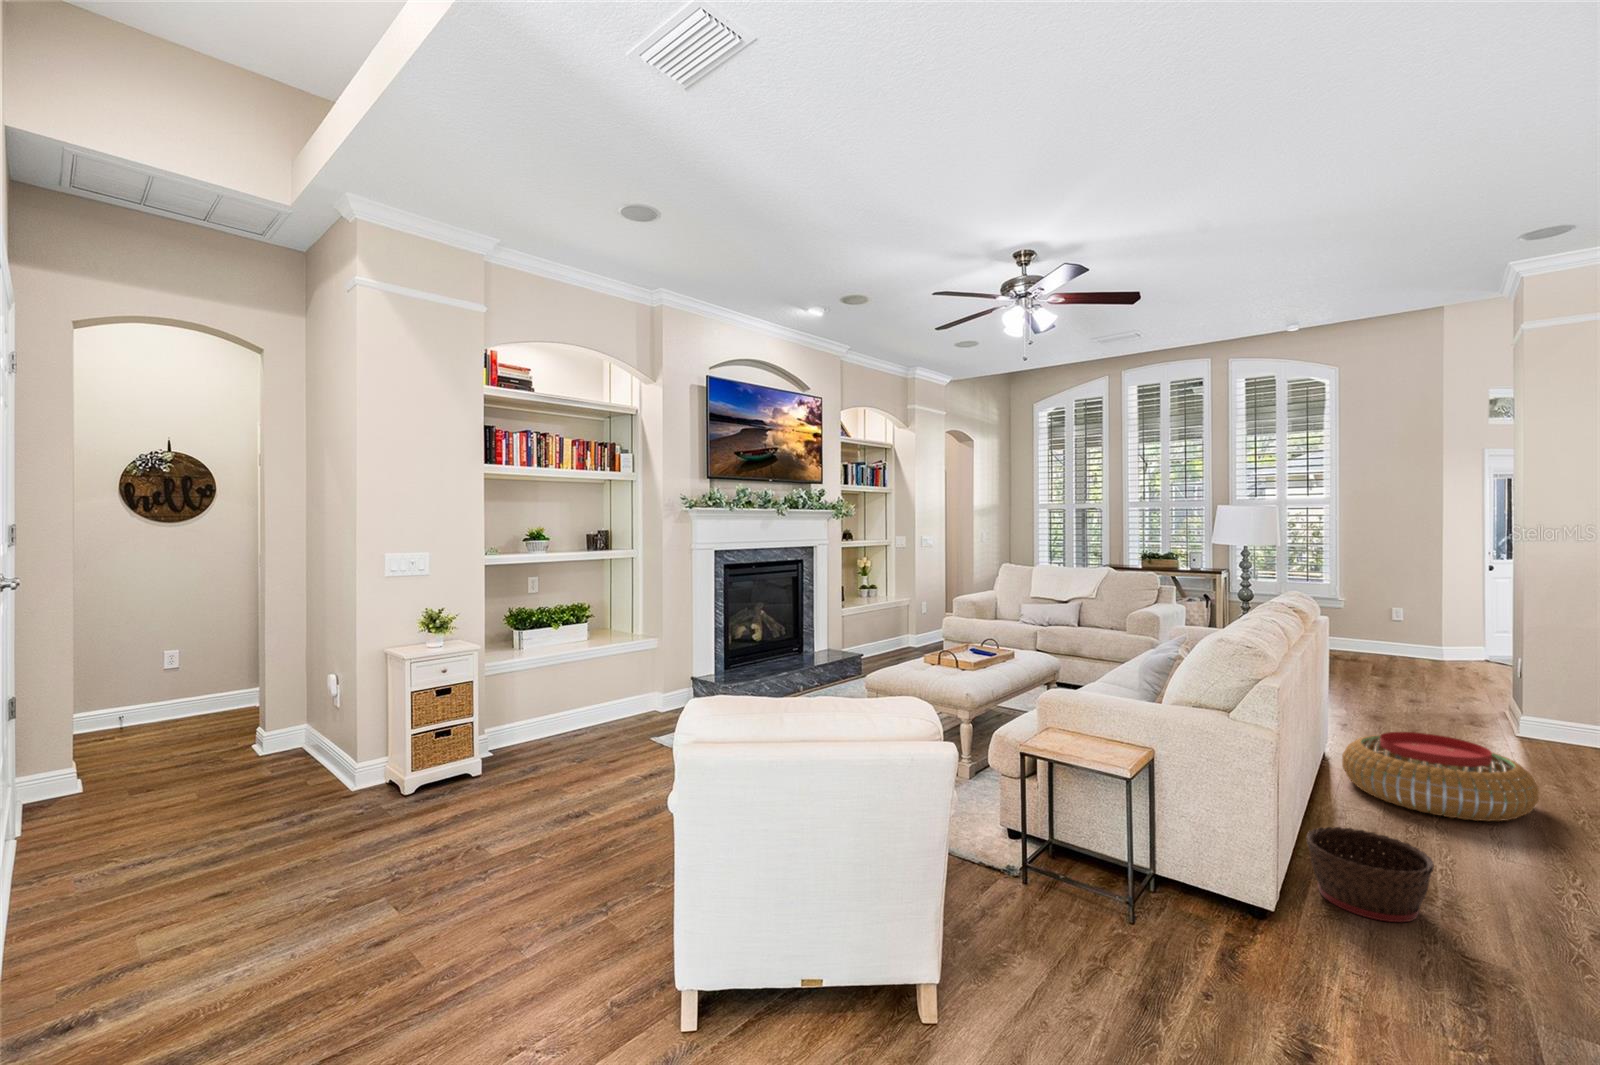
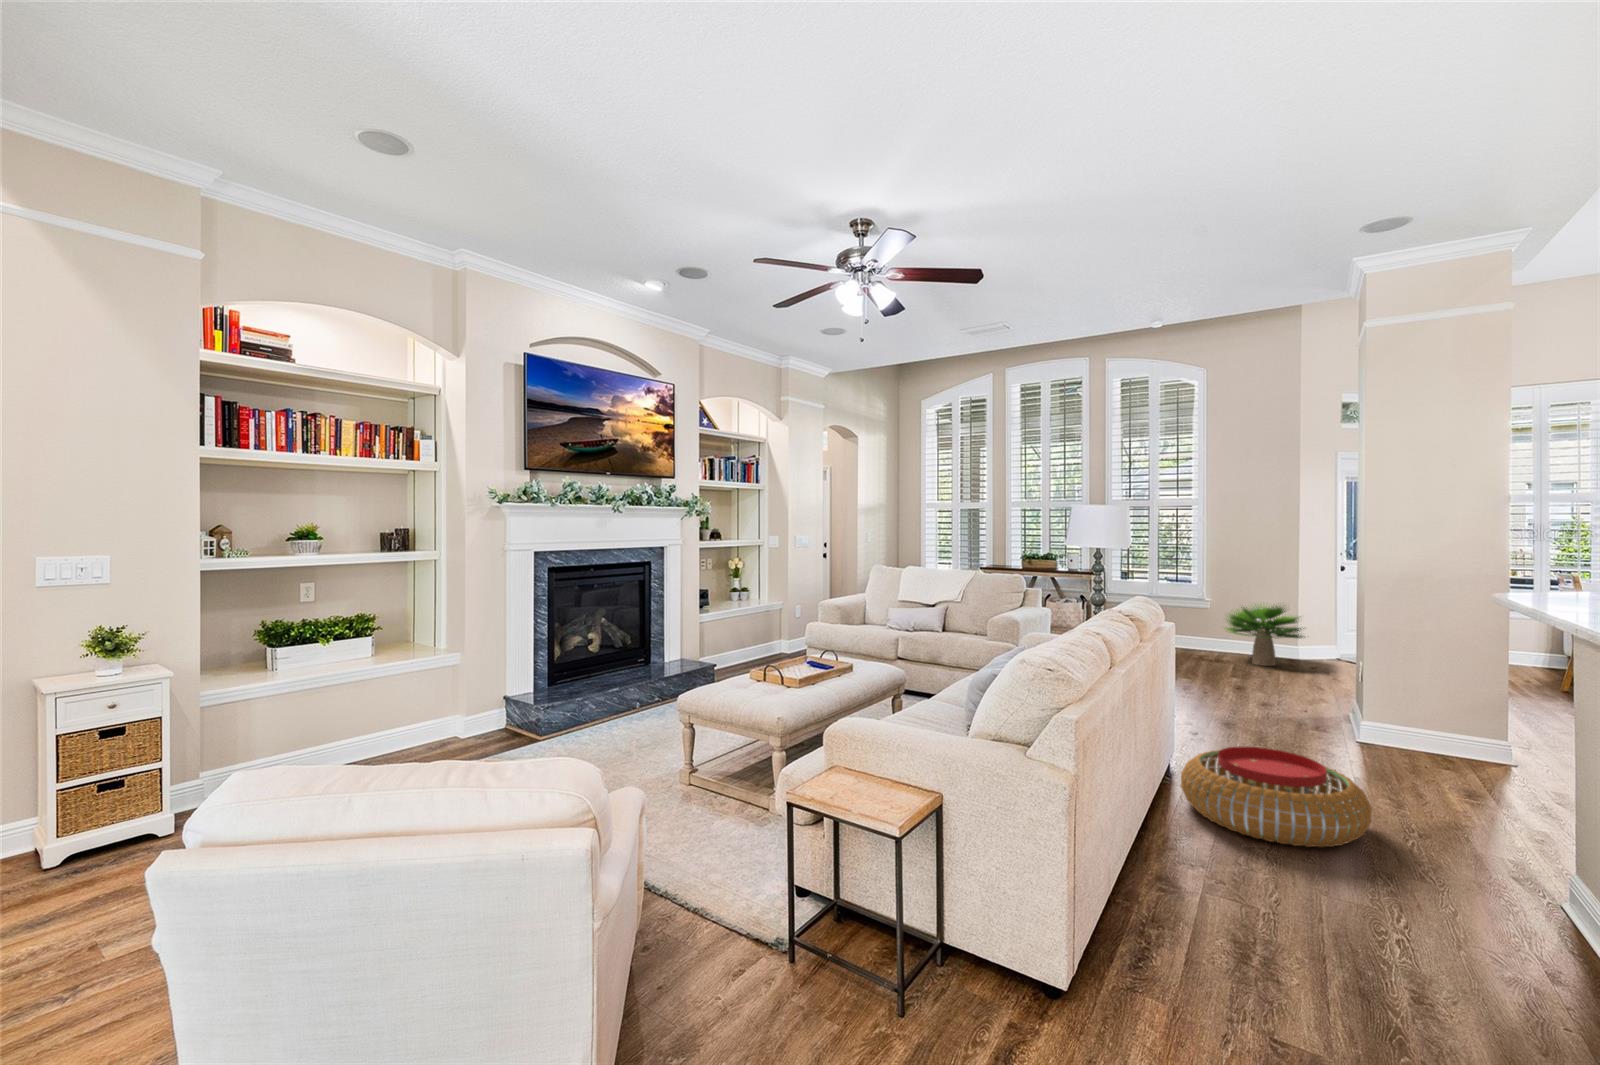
potted plant: none [1356,601,1458,666] -> present [1226,604,1305,666]
basket: present [1307,827,1434,922] -> none [1116,873,1249,994]

